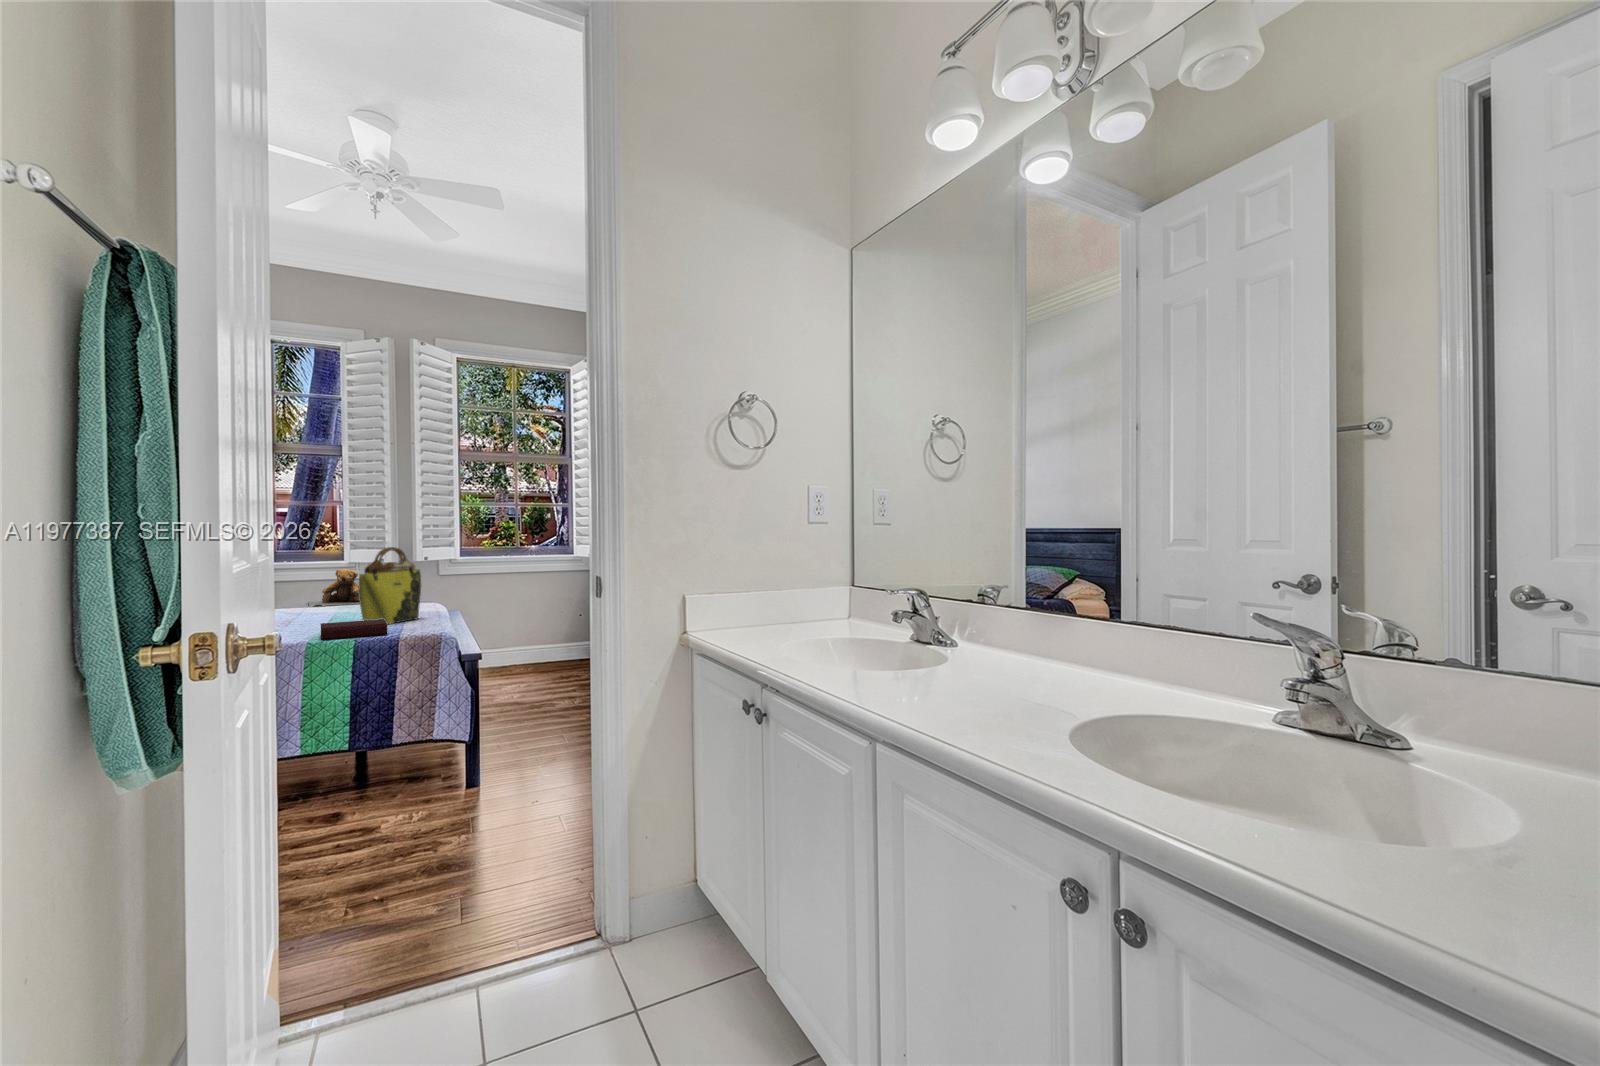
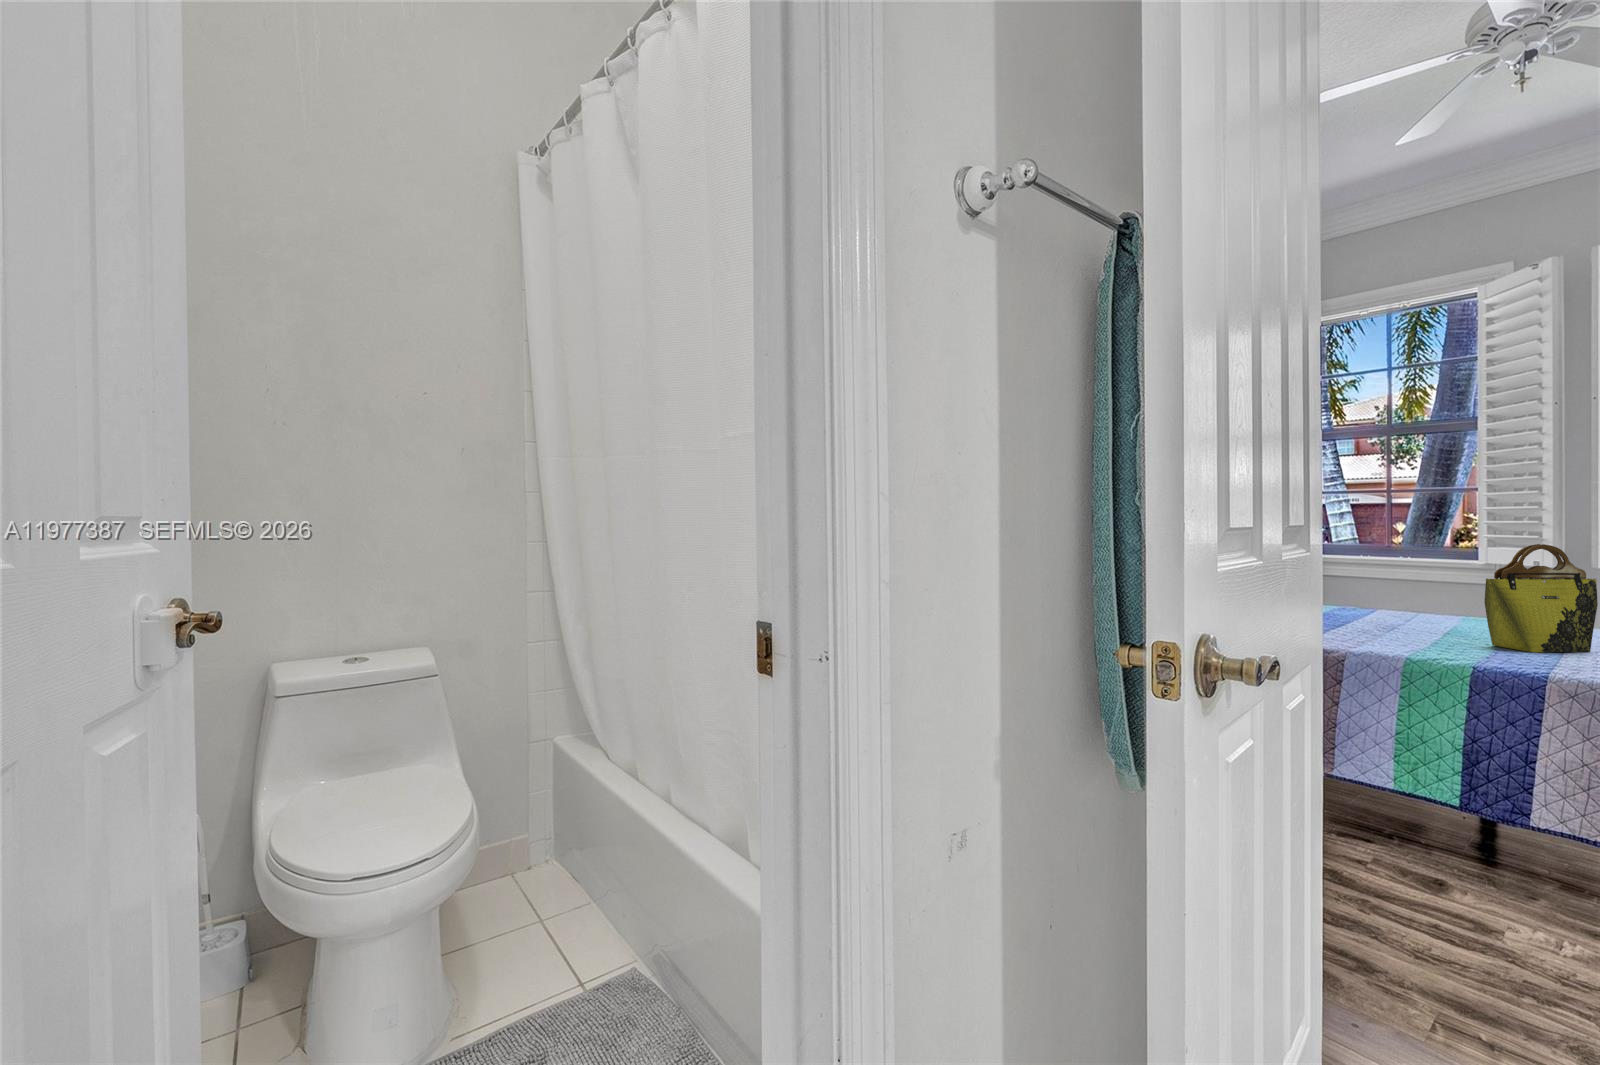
teddy bear: present [308,569,360,607] -> none [1425,571,1528,620]
book: present [321,619,387,640] -> none [1423,636,1525,667]

